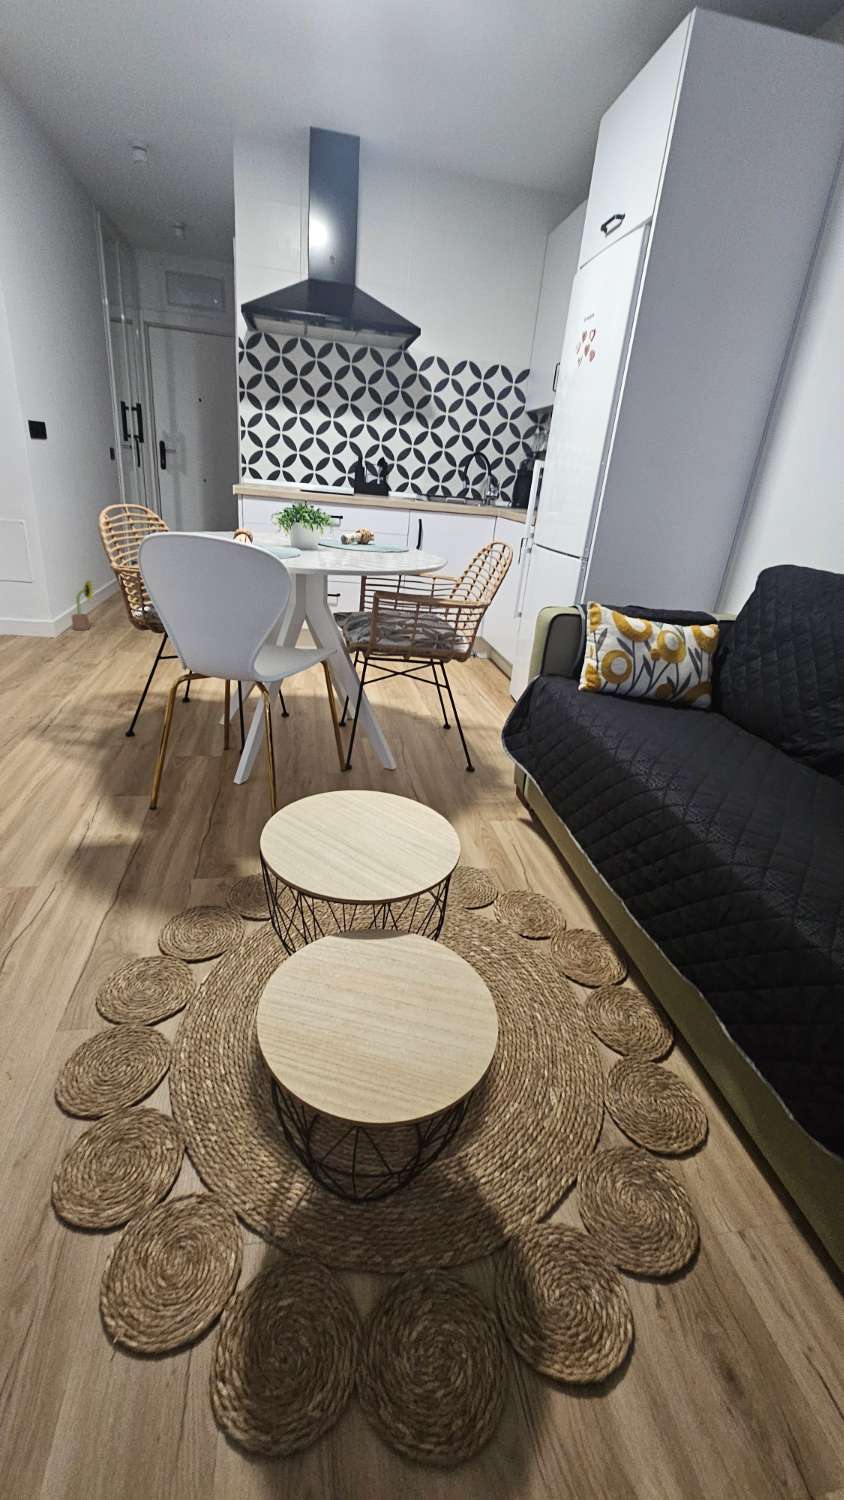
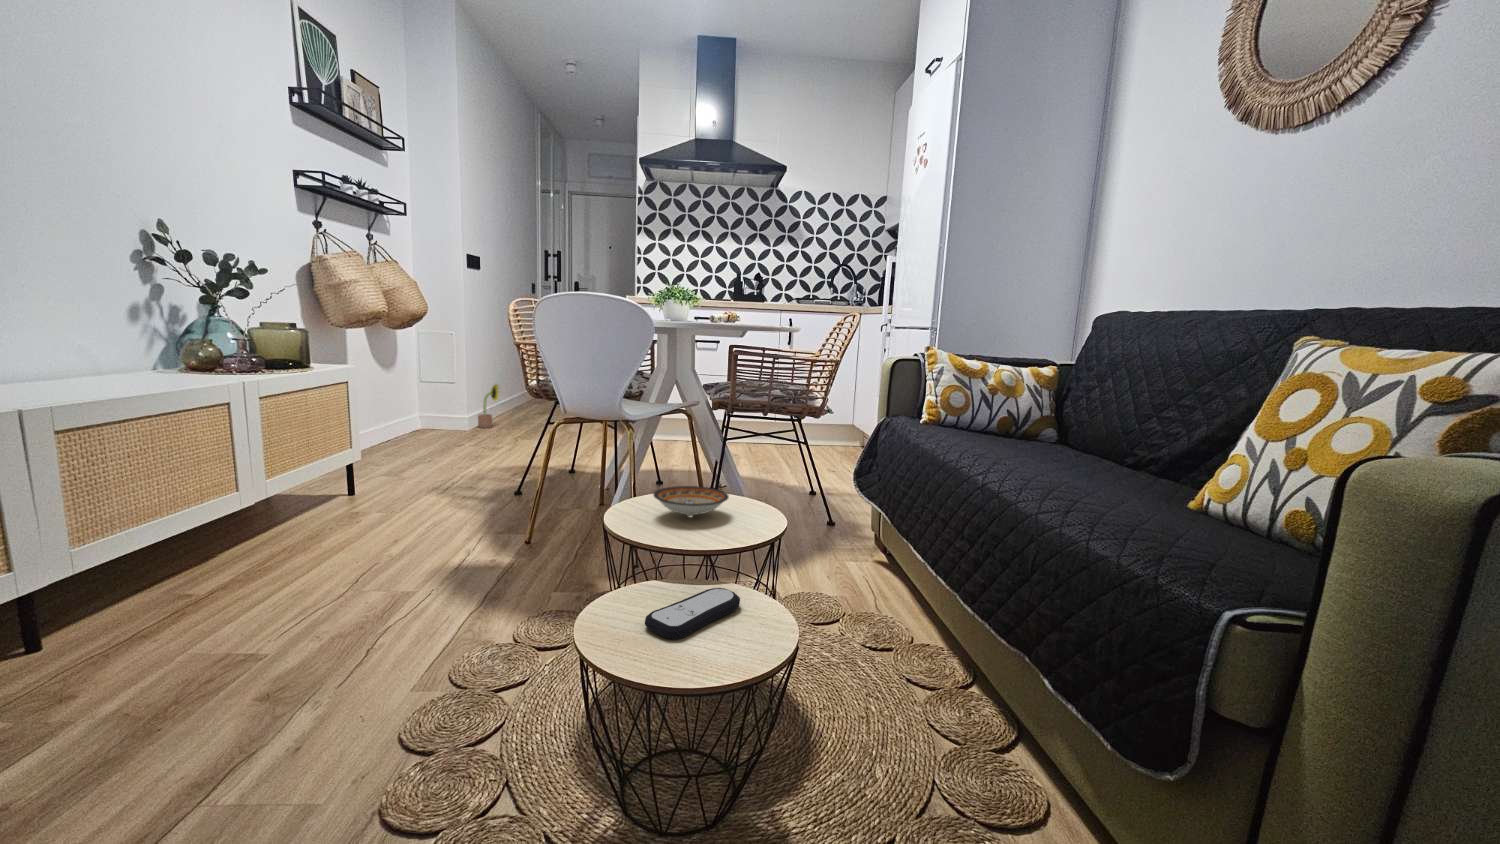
ceramic bowl: none [319,806,402,848] -> present [653,486,729,516]
remote control: none [340,967,436,1059] -> present [645,588,740,639]

